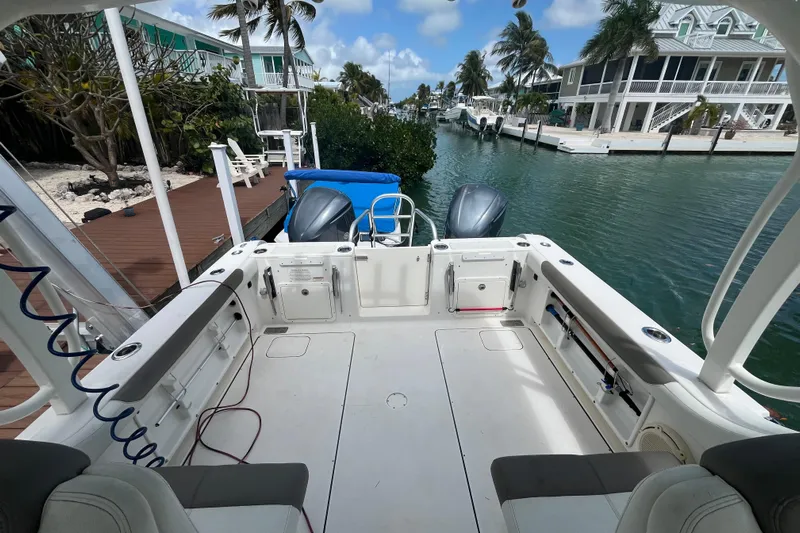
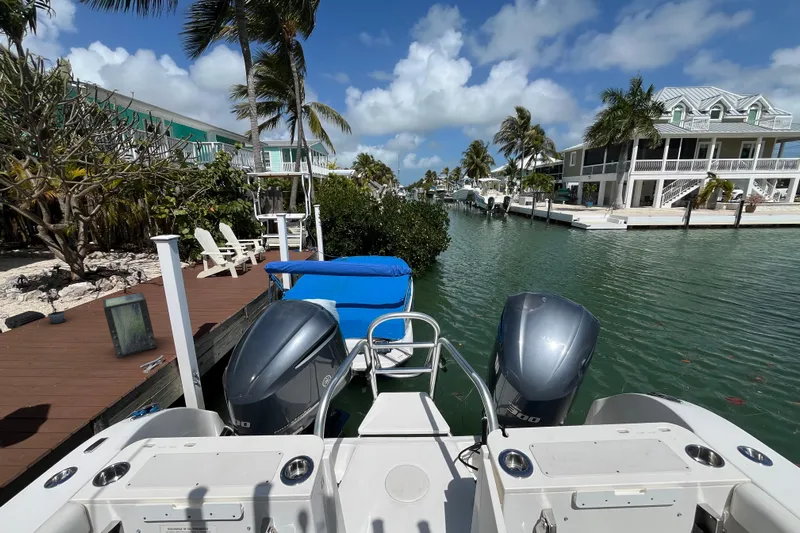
storage box: none [178,190,220,236] -> present [103,292,157,358]

